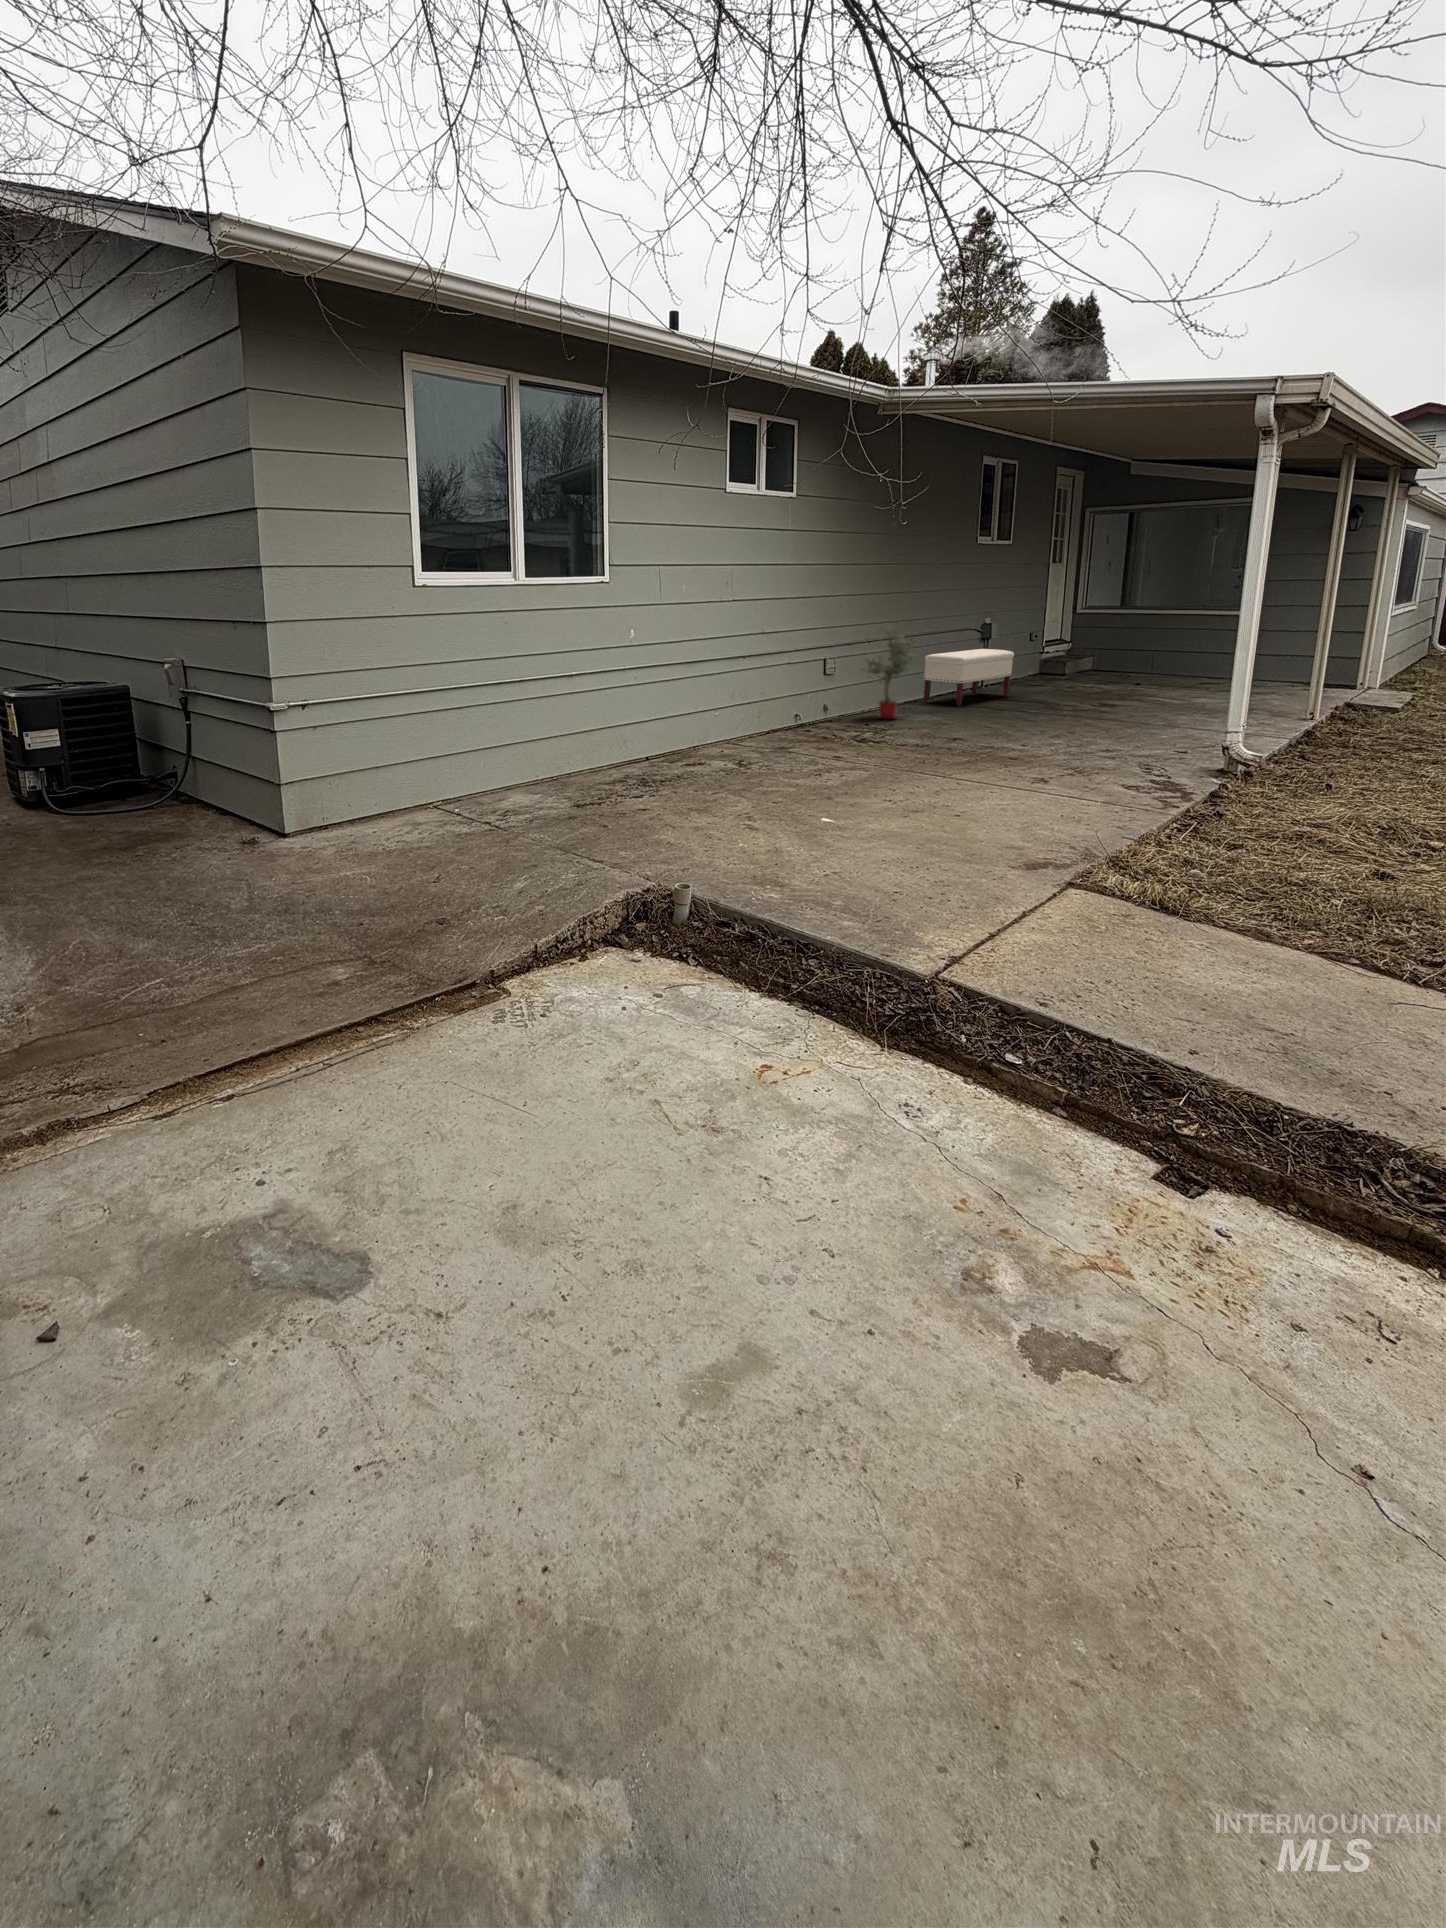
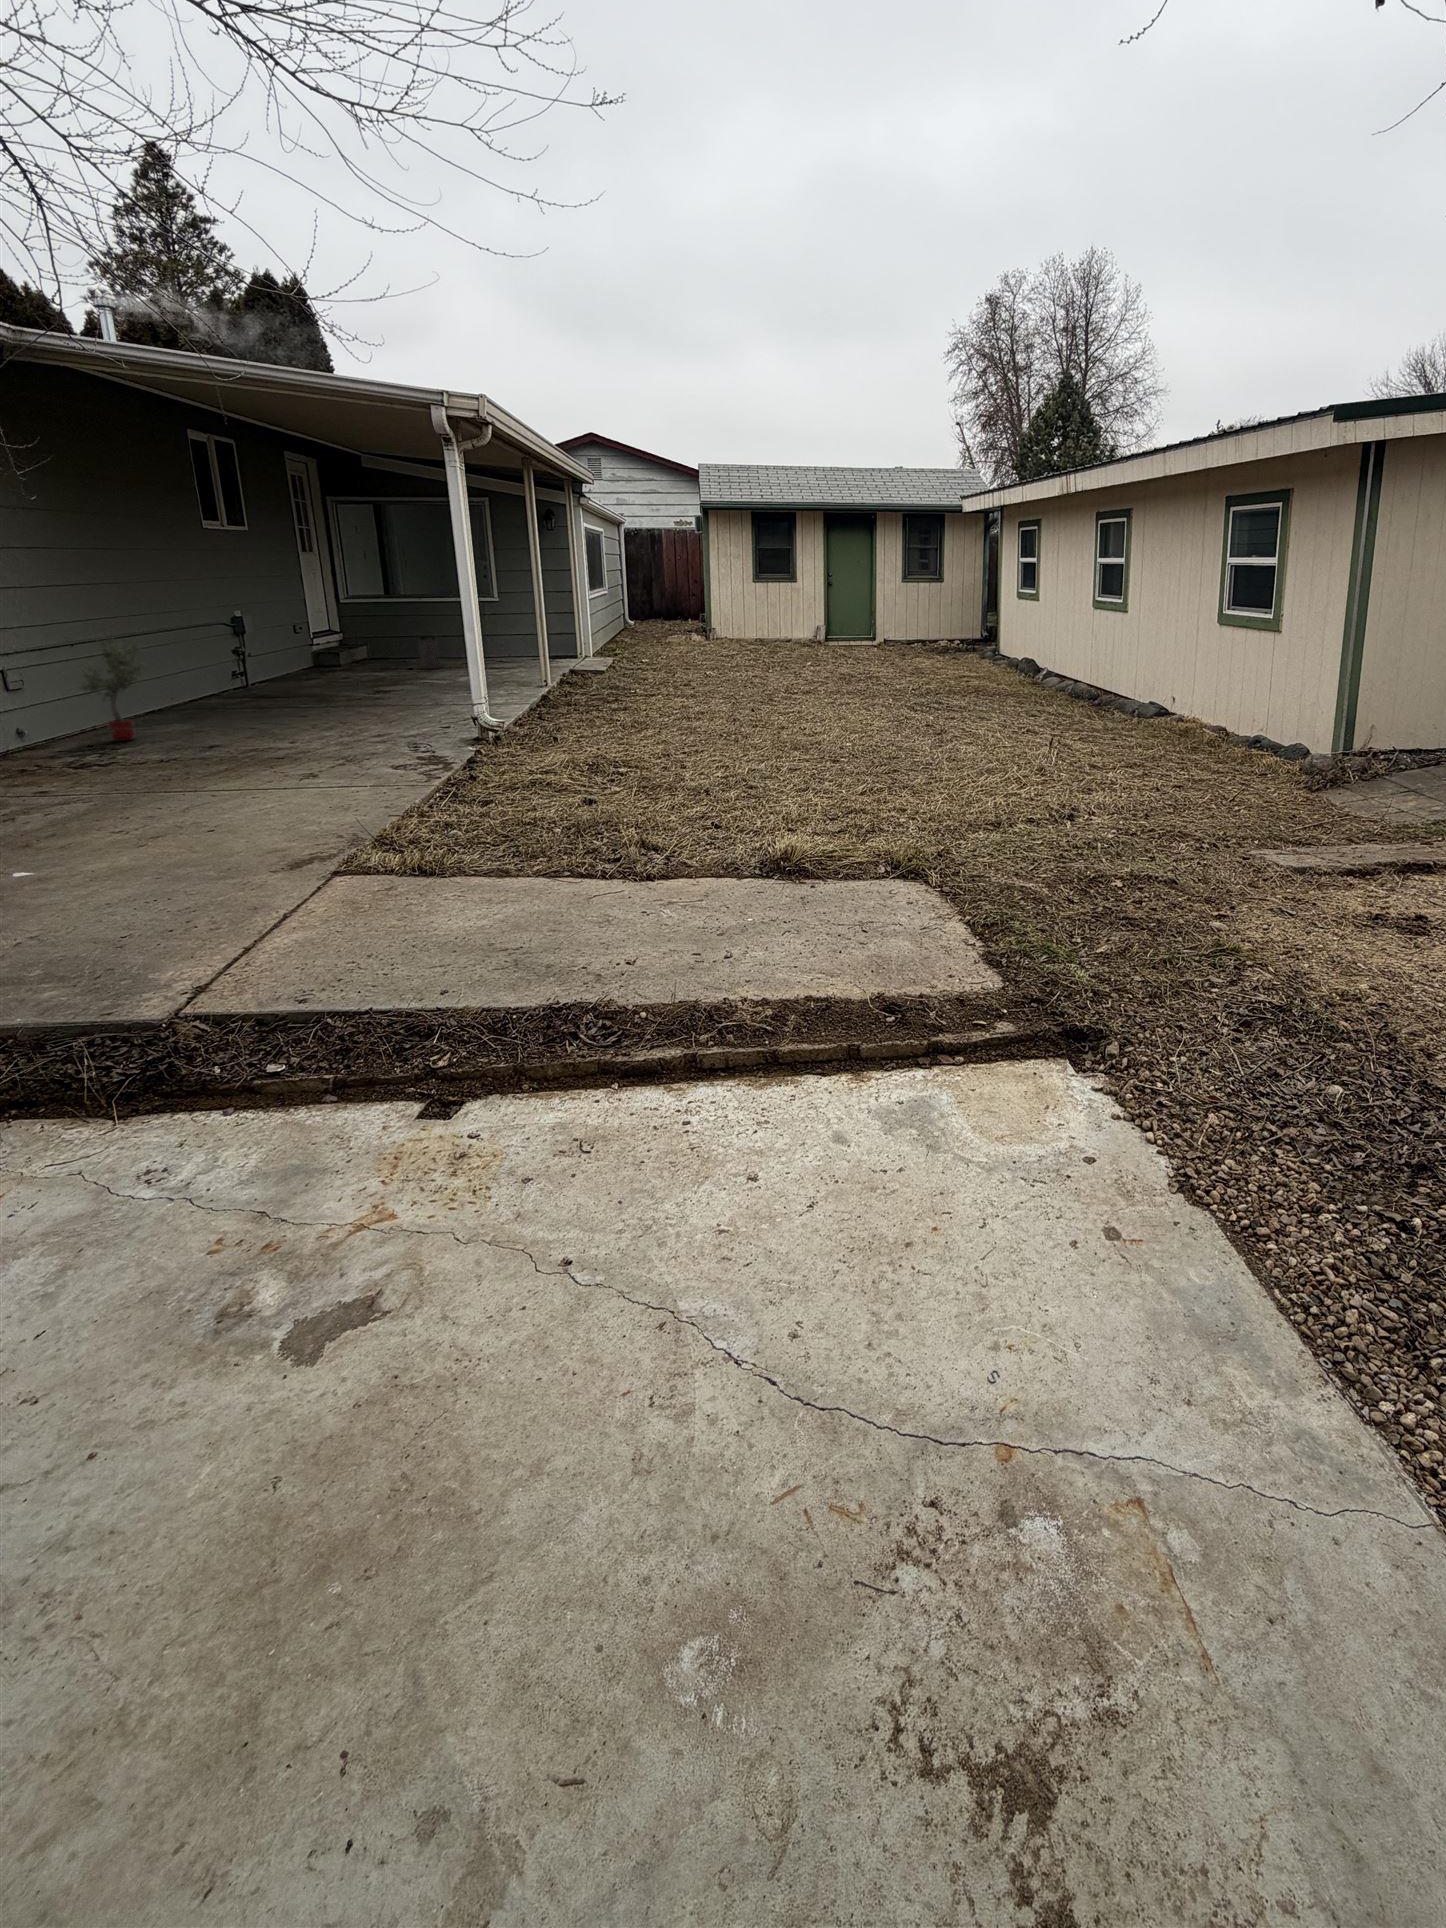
watering can: none [1154,639,1182,684] -> present [418,635,441,669]
bench: present [924,649,1014,706] -> none [162,651,275,716]

